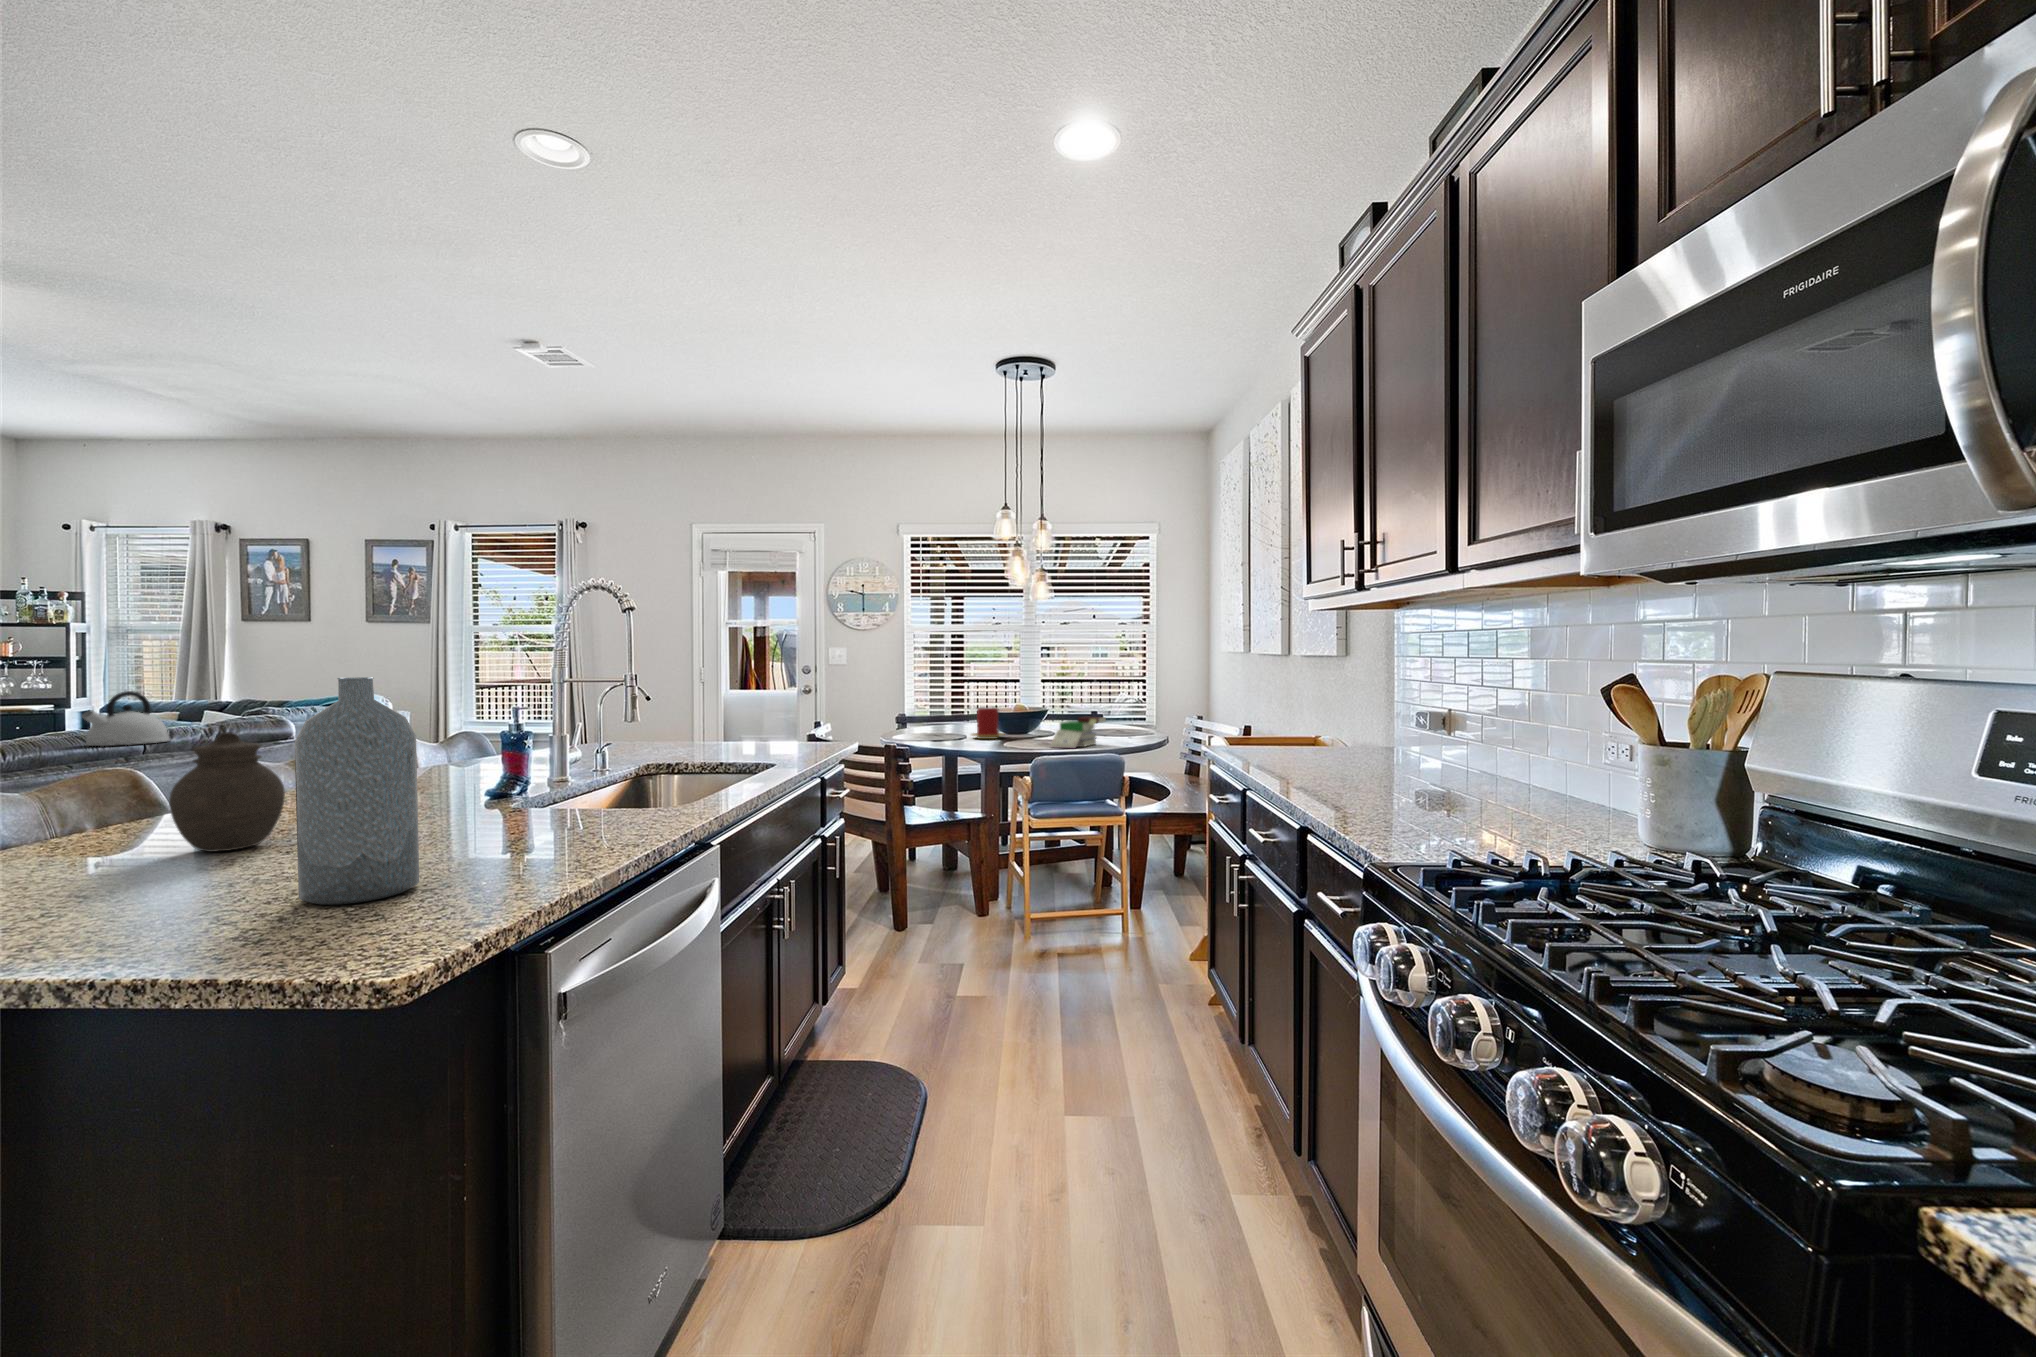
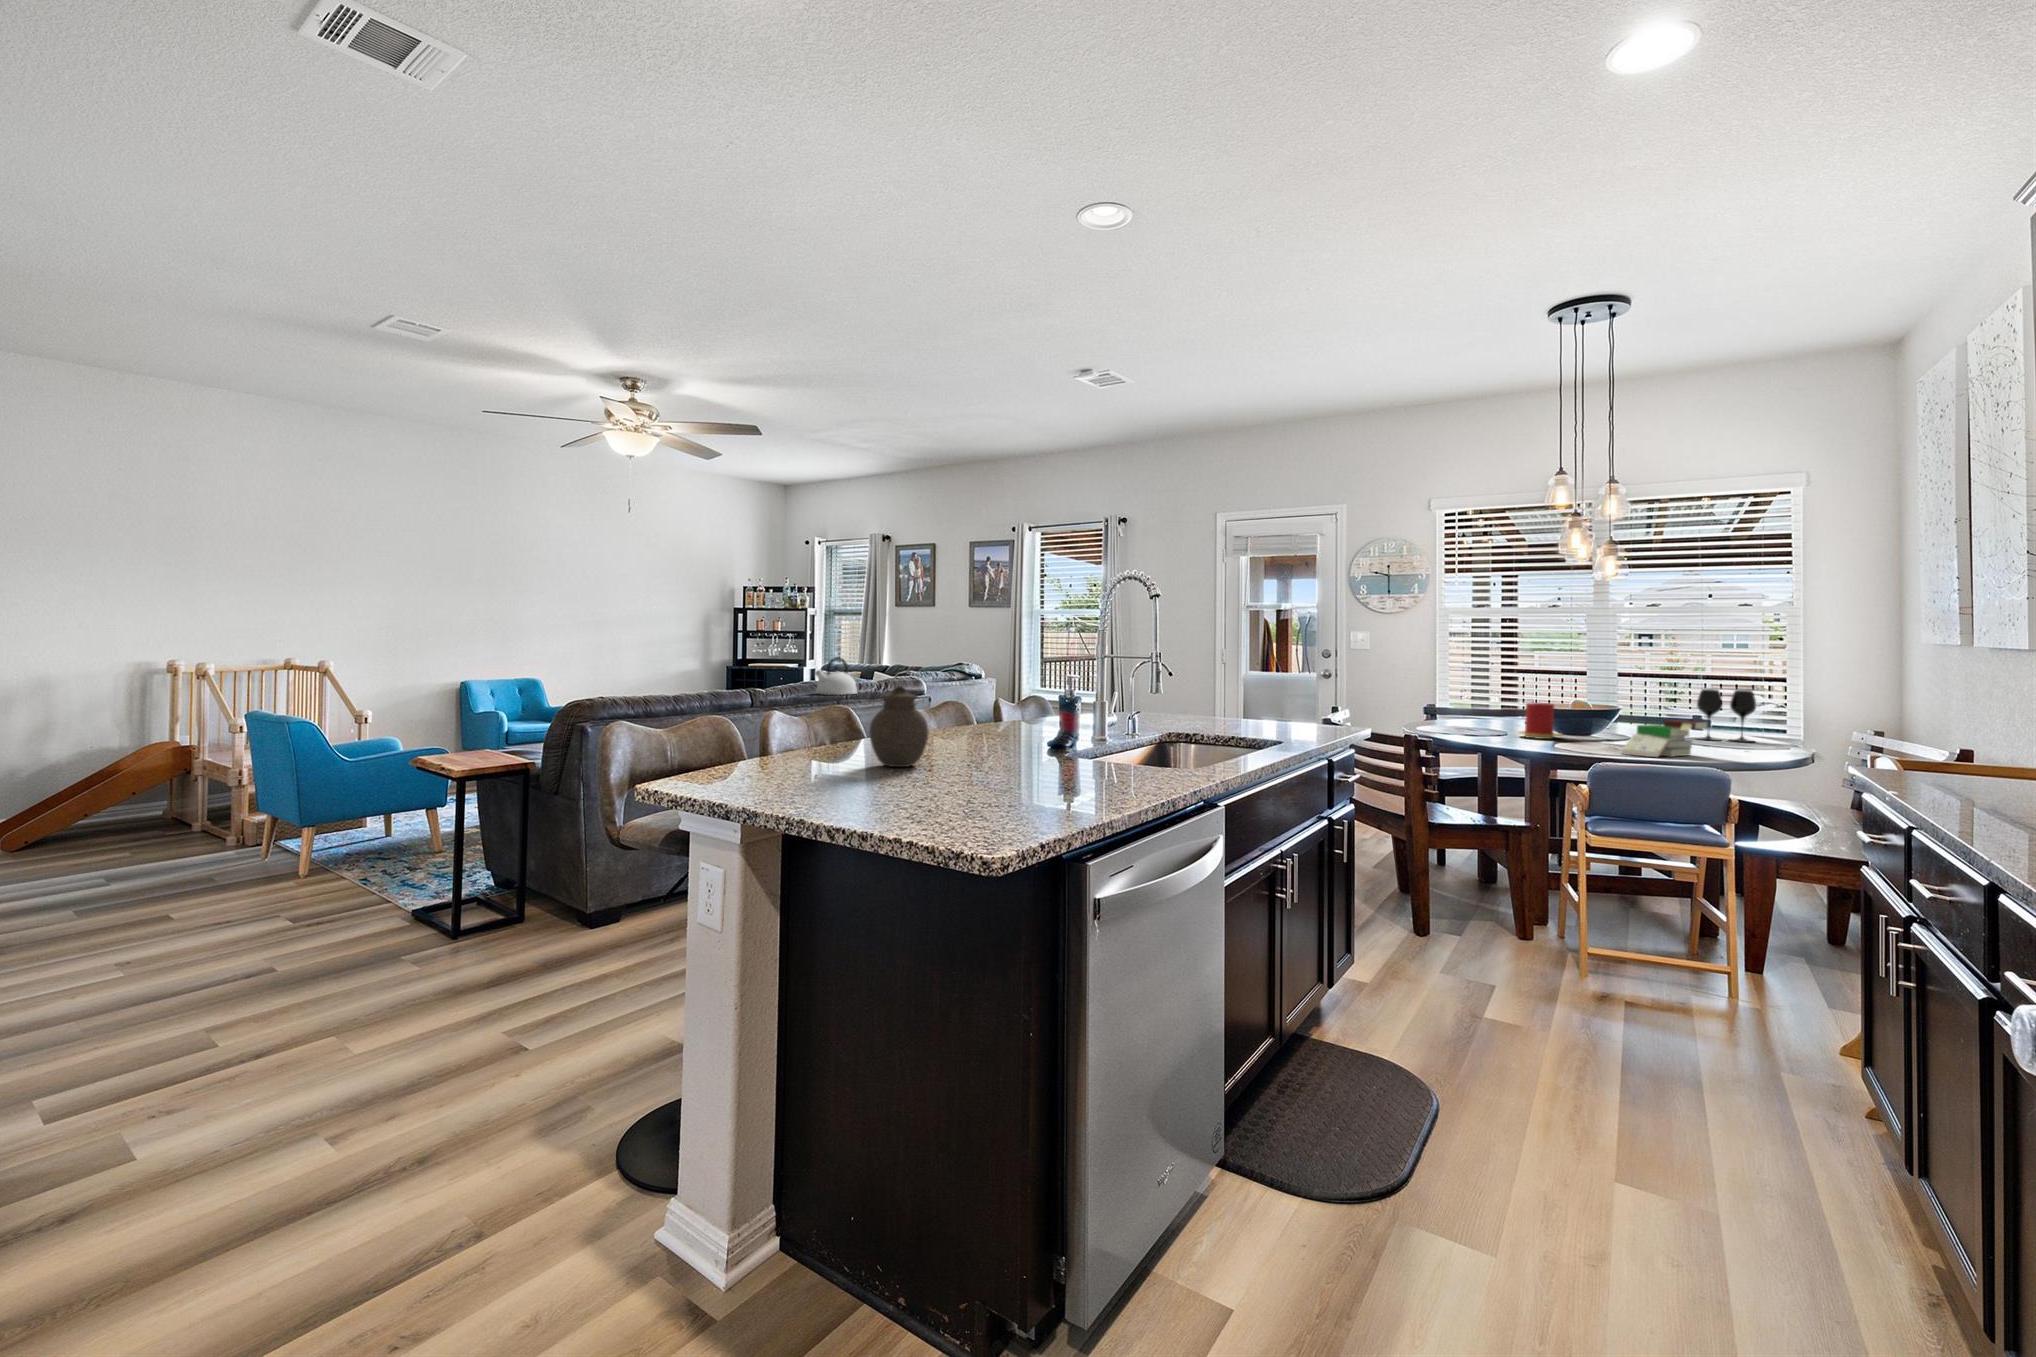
bottle: present [295,677,419,905] -> none [939,650,1008,808]
wine glass: none [1094,690,1132,731] -> present [1697,689,1756,742]

